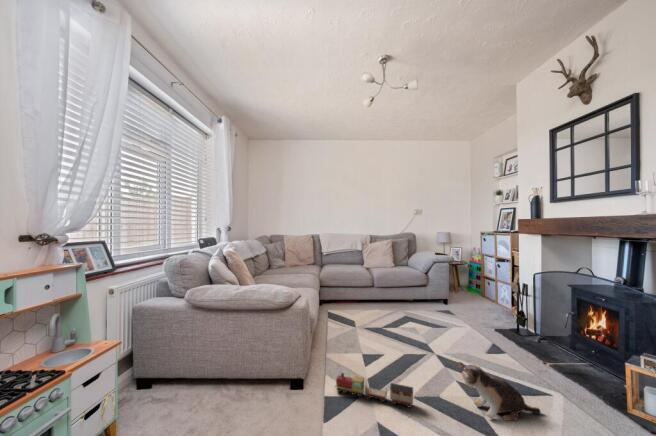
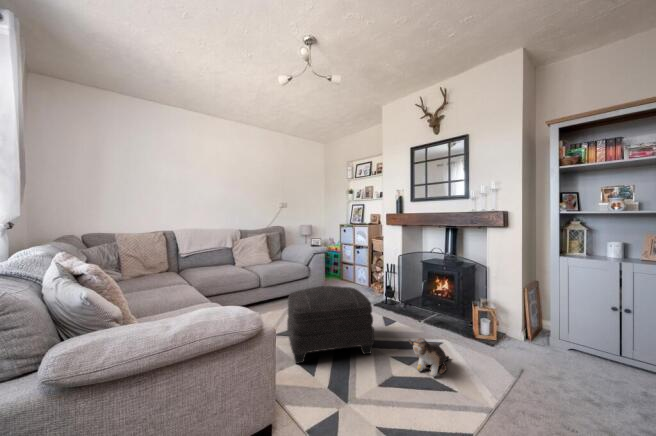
ottoman: none [357,290,444,371] -> present [287,286,374,363]
toy train: present [335,373,413,407] -> none [308,377,388,417]

